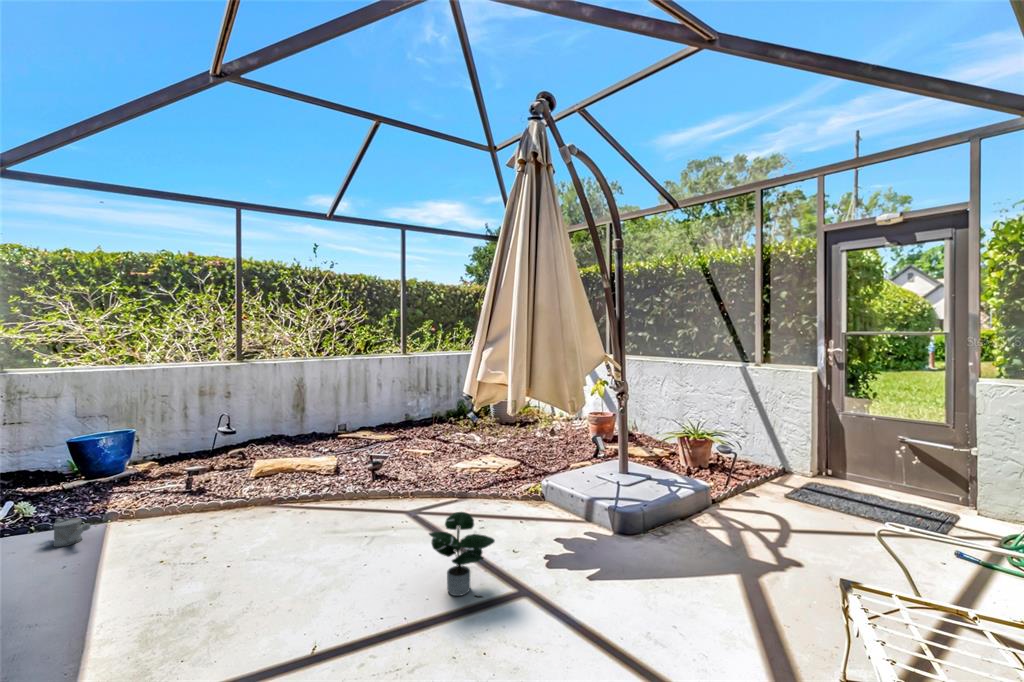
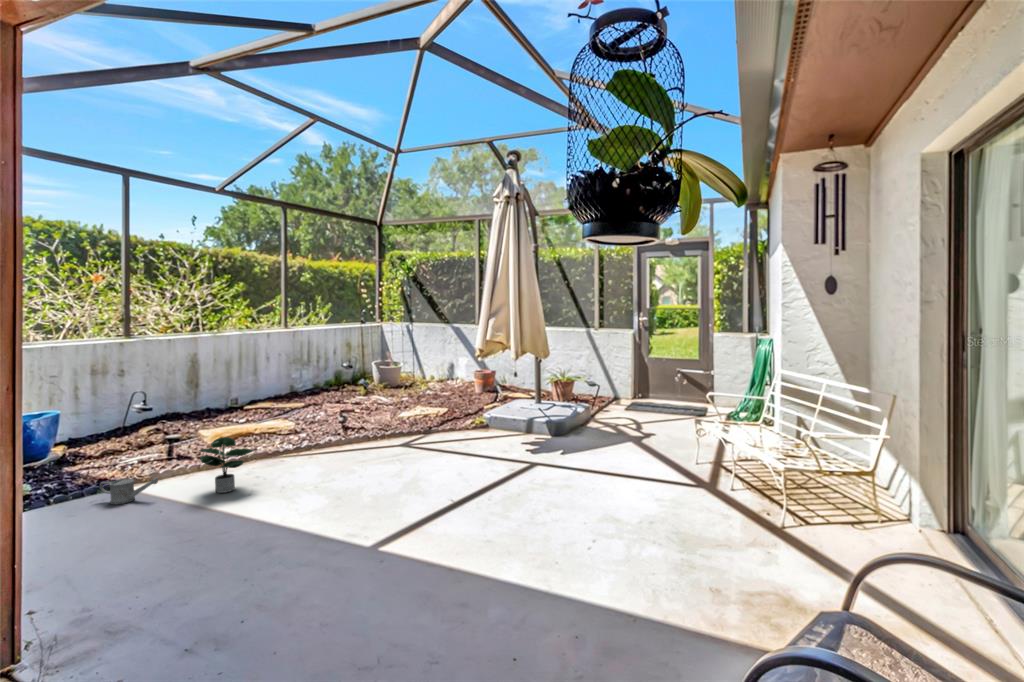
potted plant: present [429,512,495,596] -> present [199,437,254,493]

